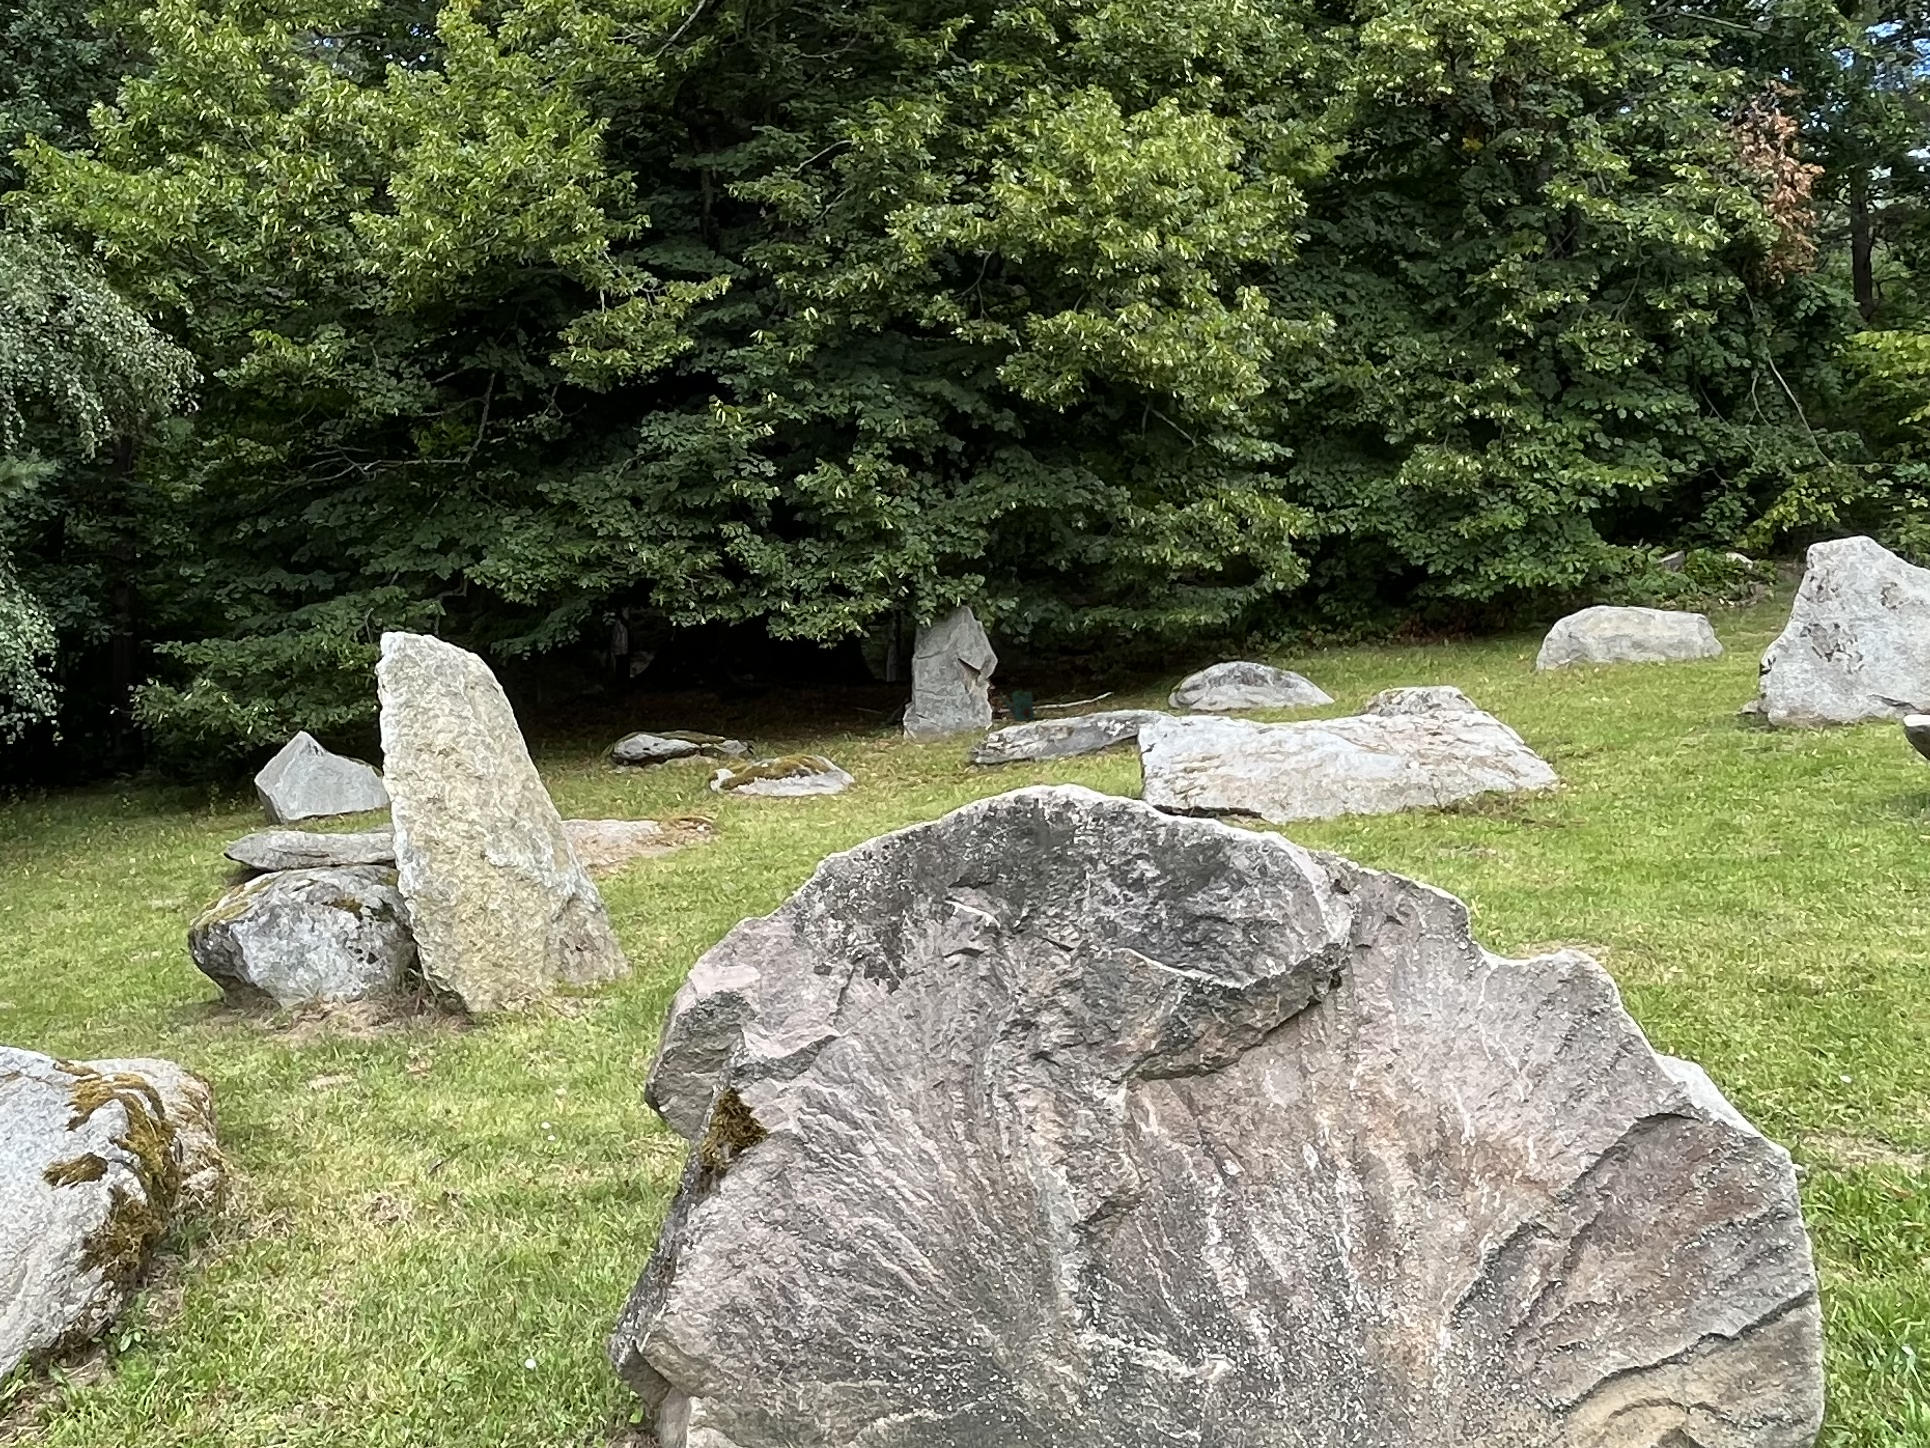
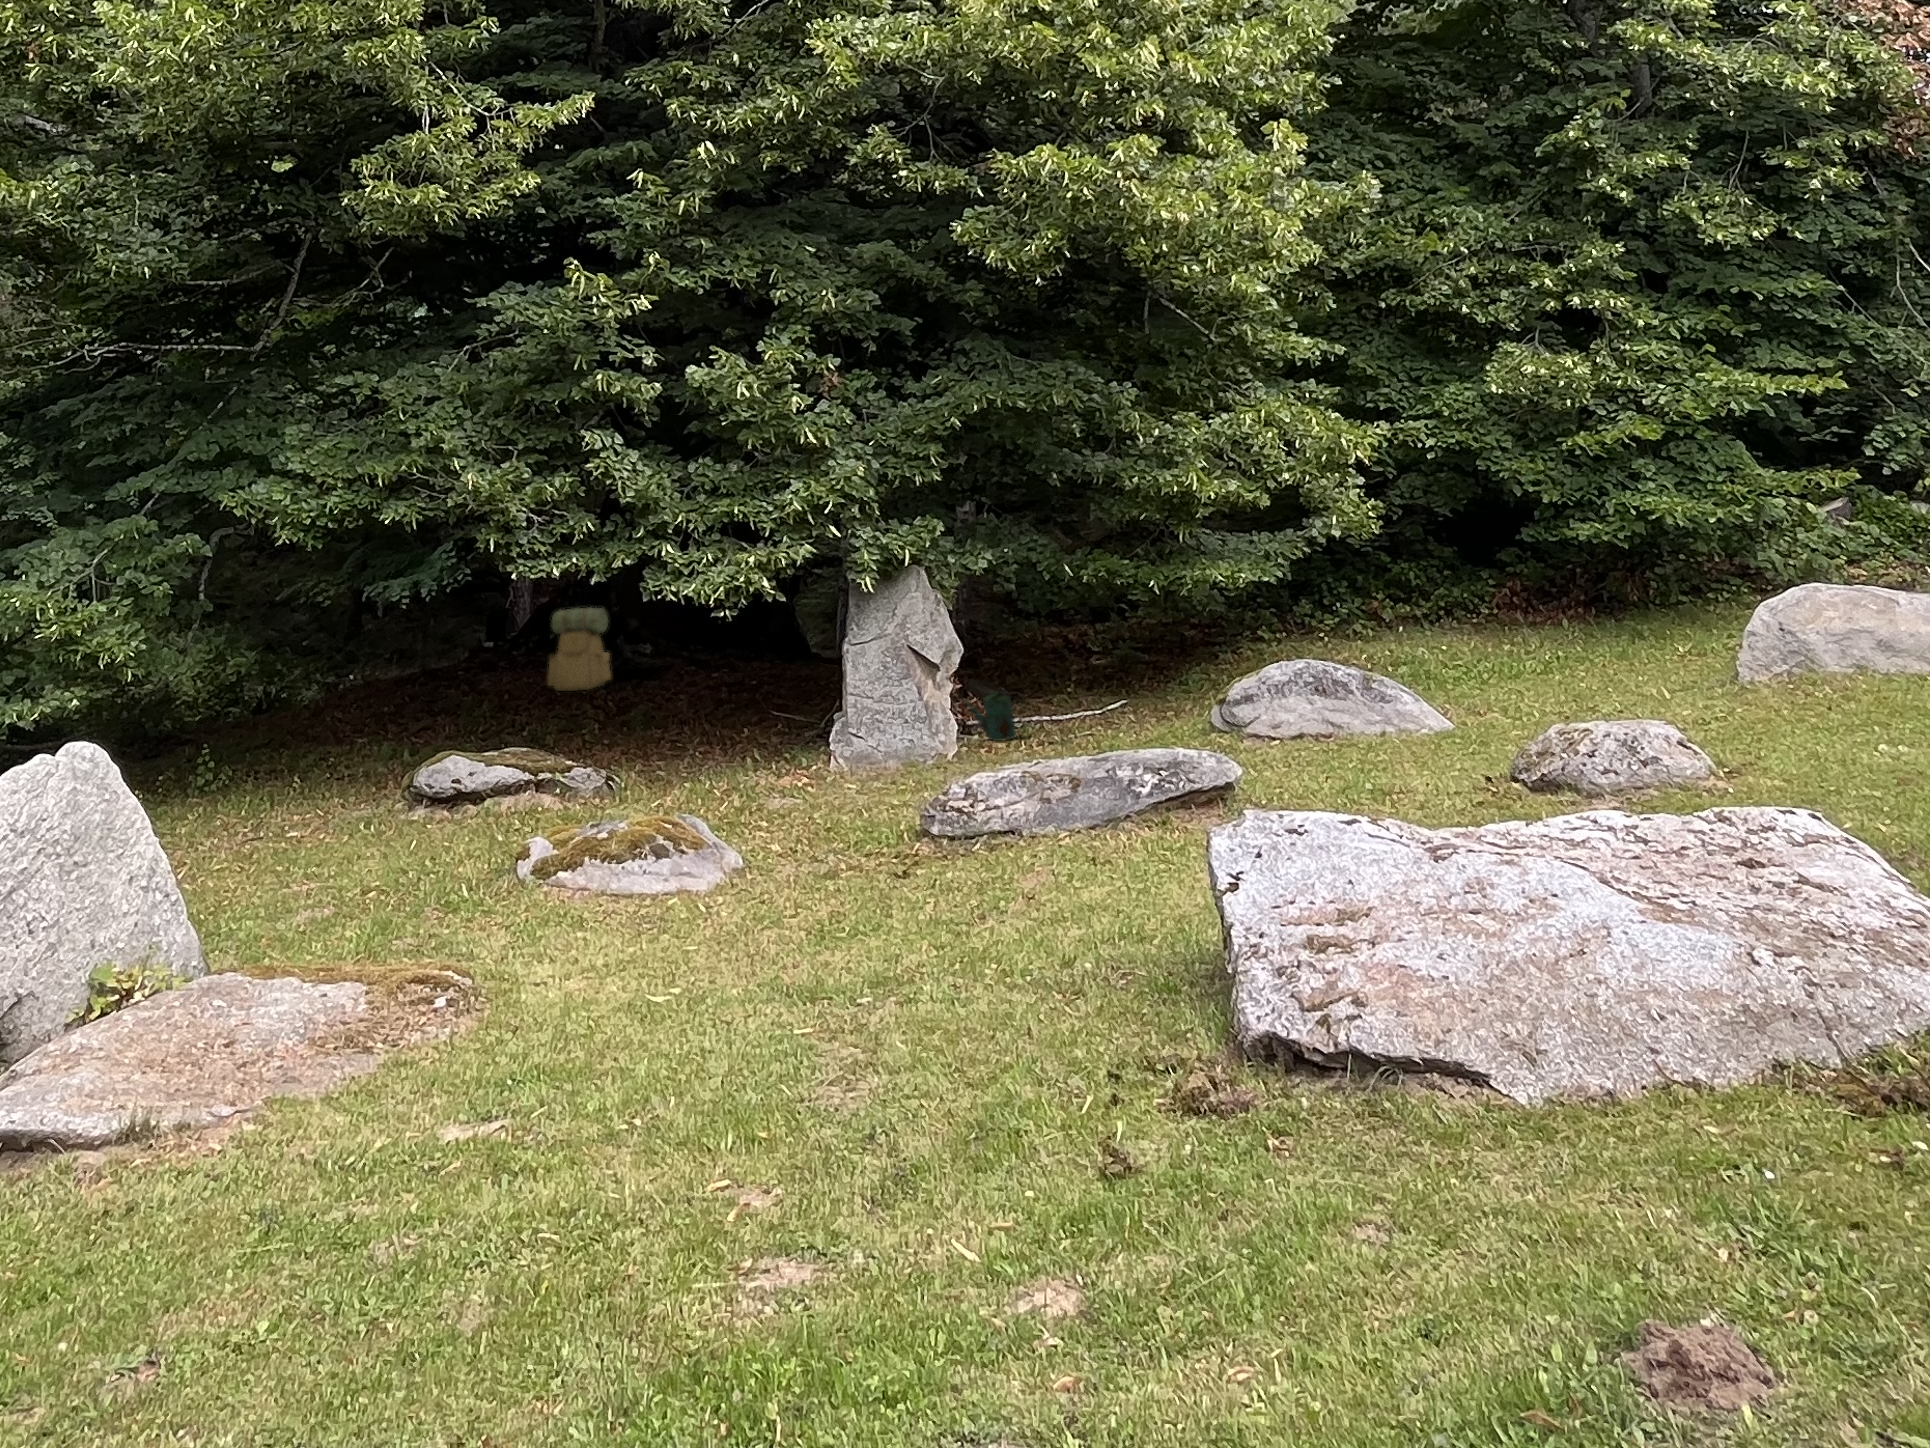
backpack: none [689,640,737,697] -> present [548,608,611,691]

